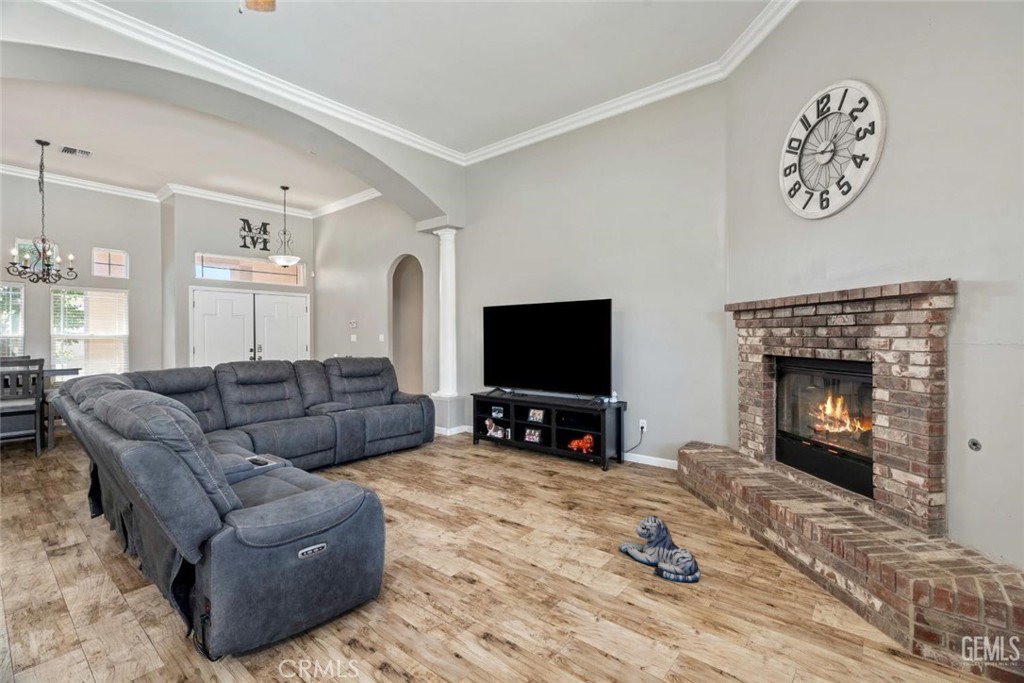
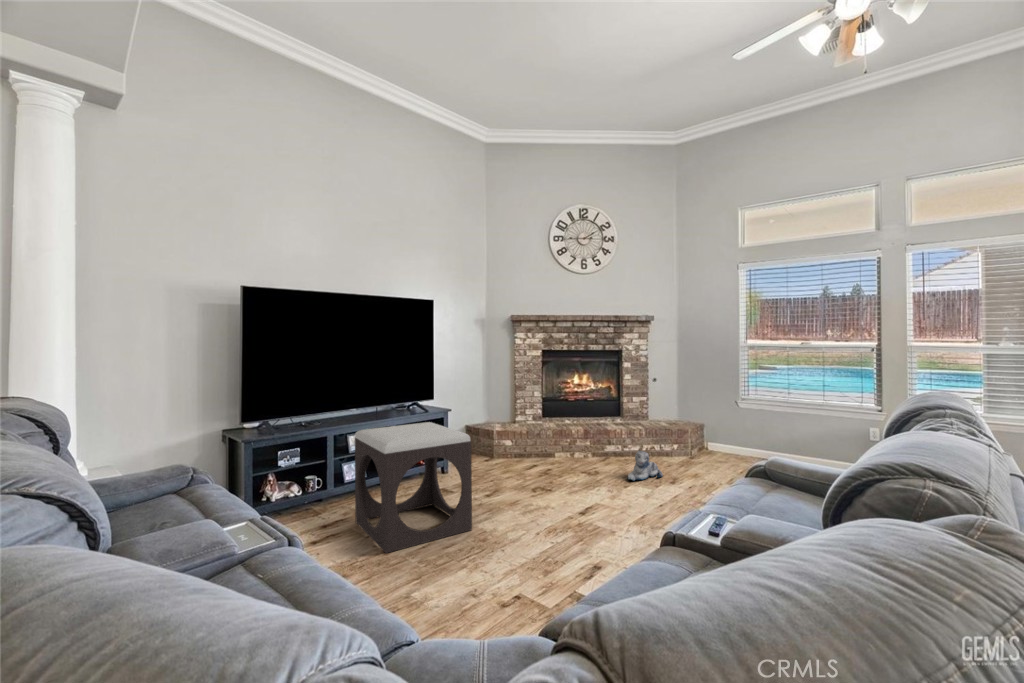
footstool: none [417,390,509,477] -> present [355,422,472,553]

